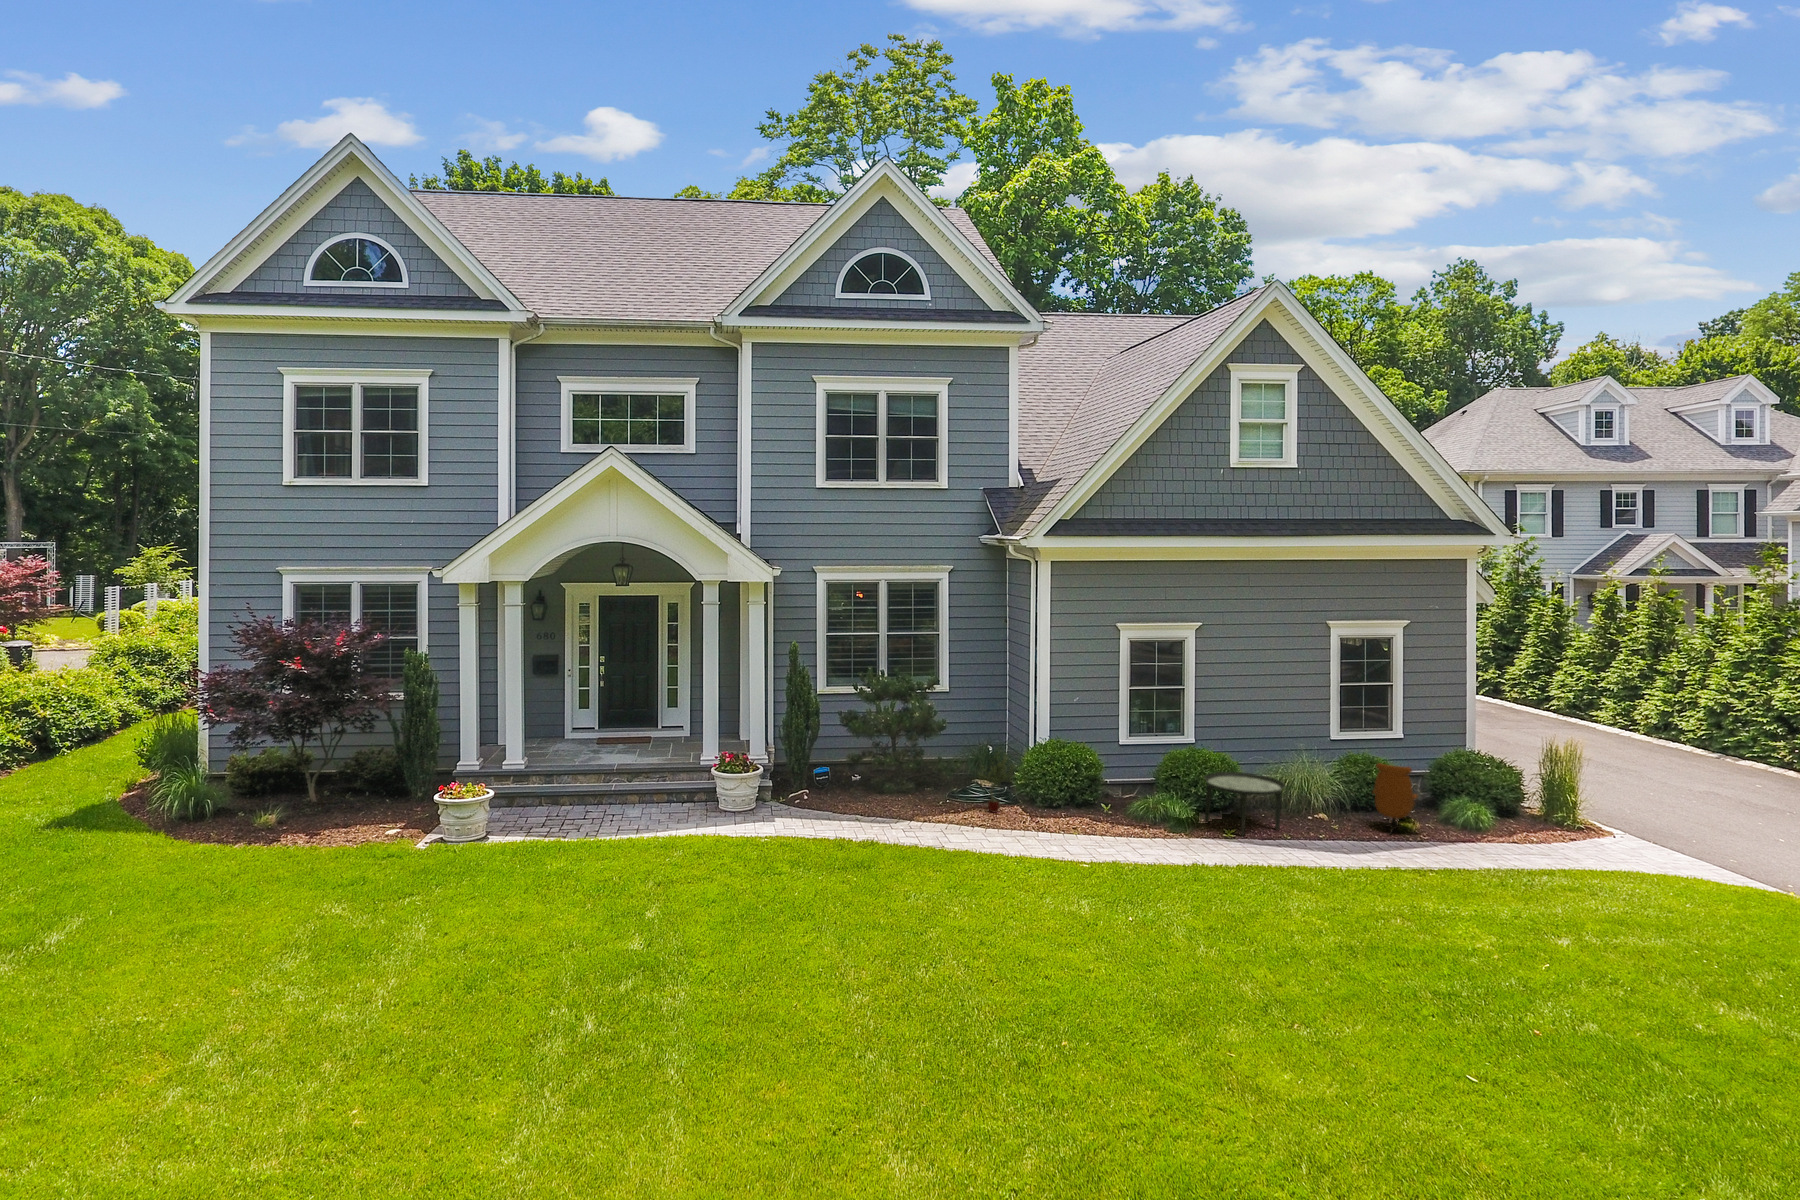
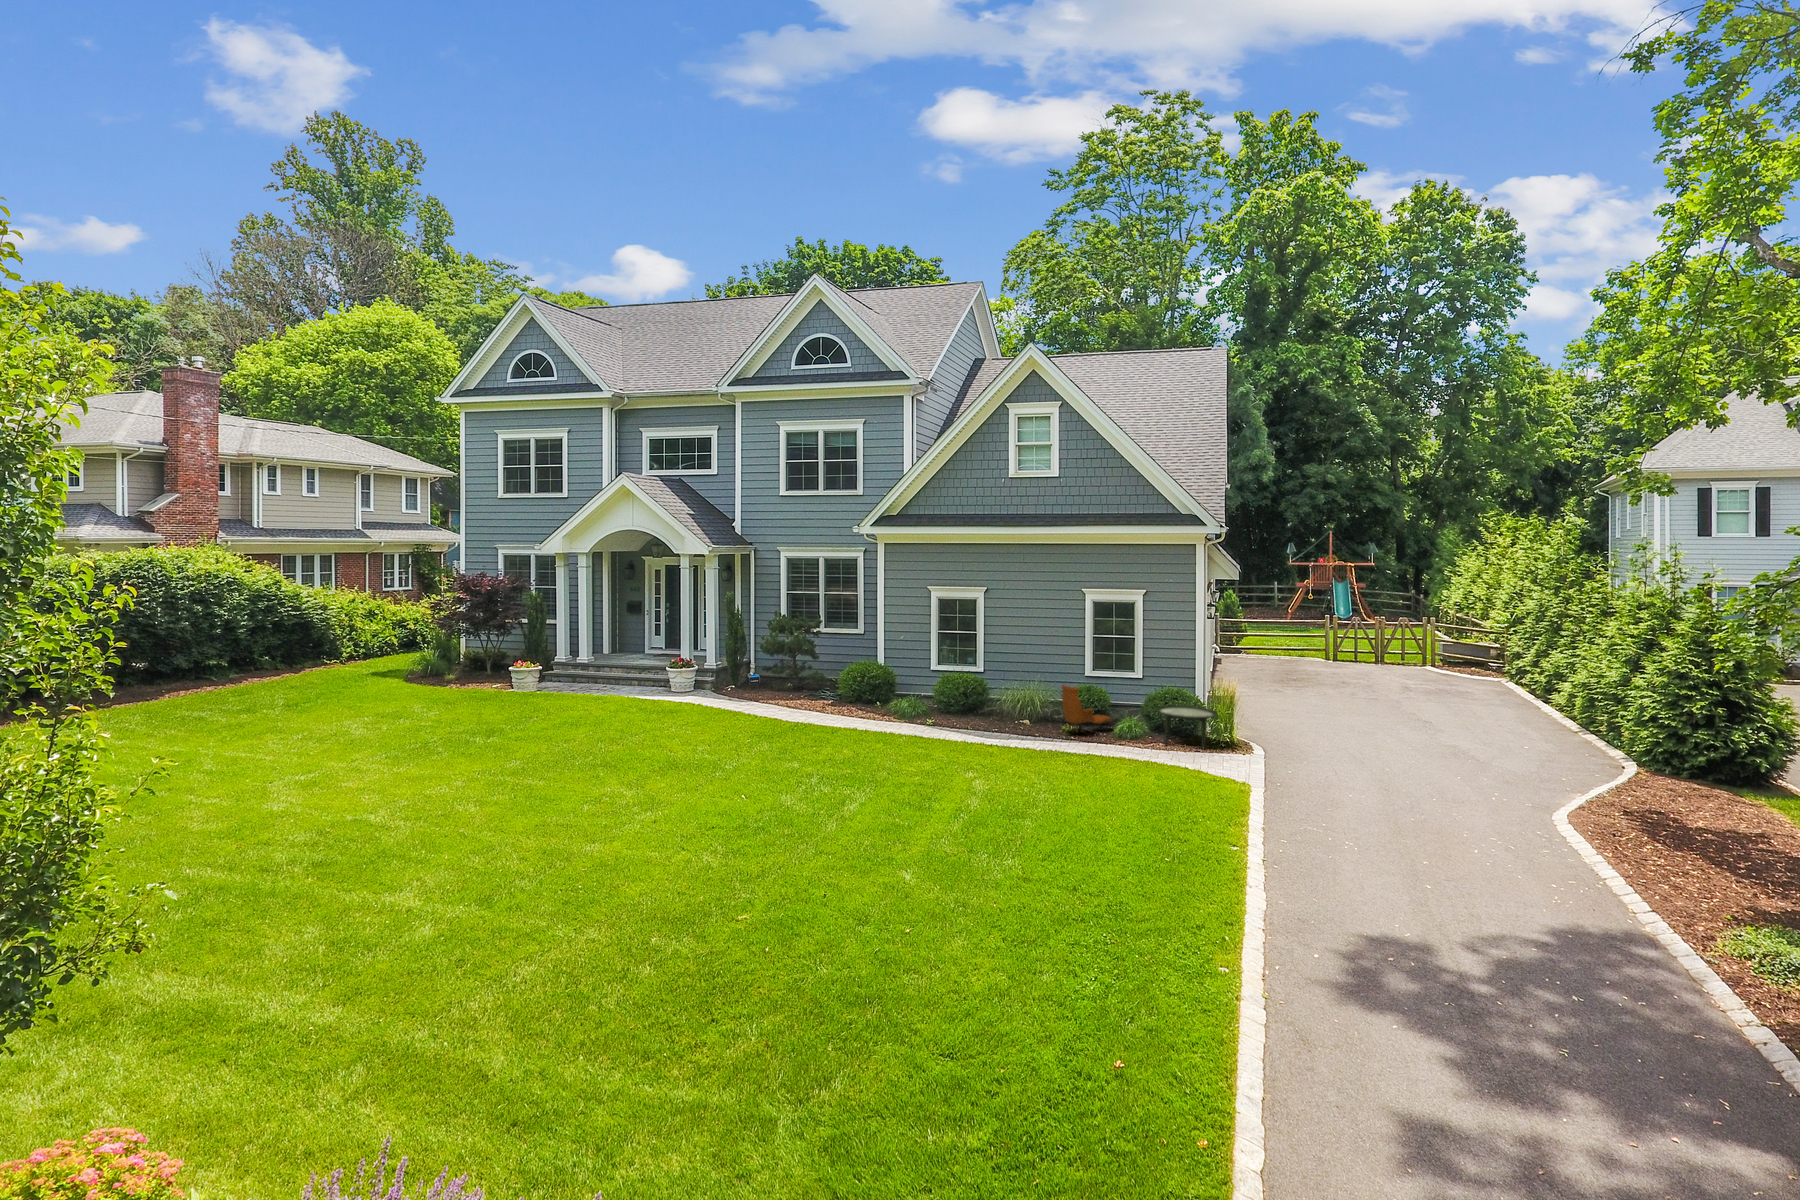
potted tree: present [978,753,1014,813] -> none [827,666,848,705]
round table: present [1204,772,1285,836] -> present [1157,705,1216,749]

